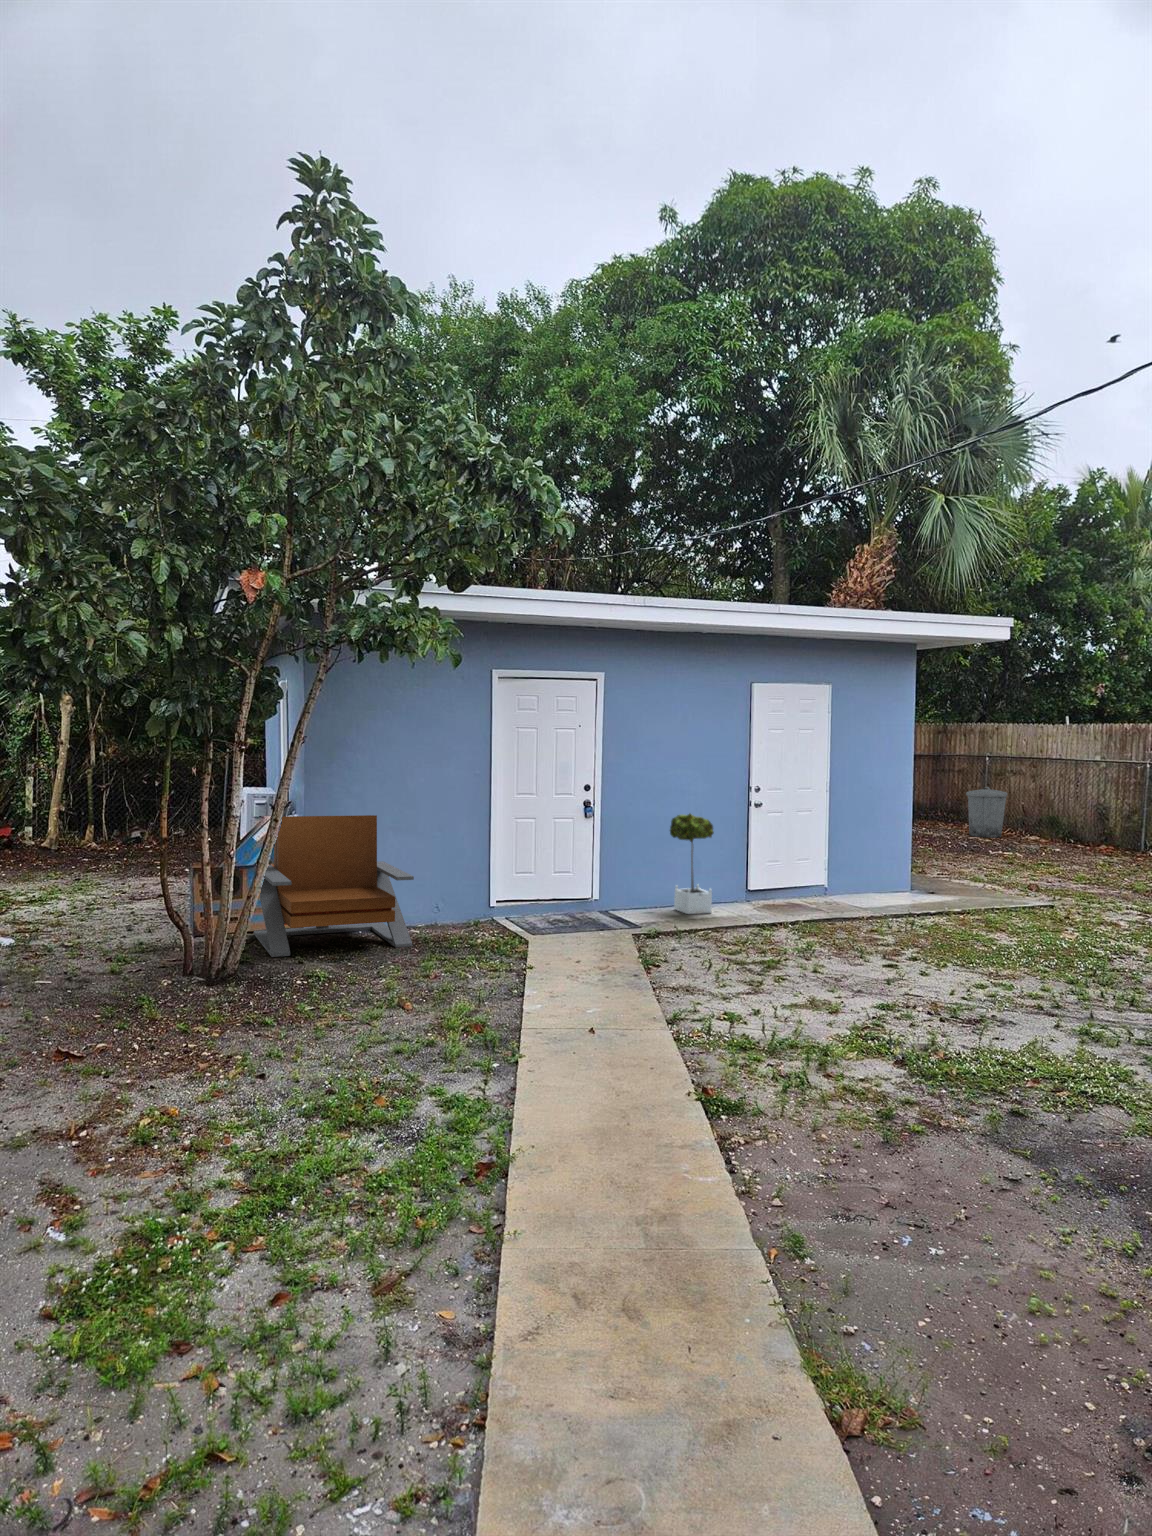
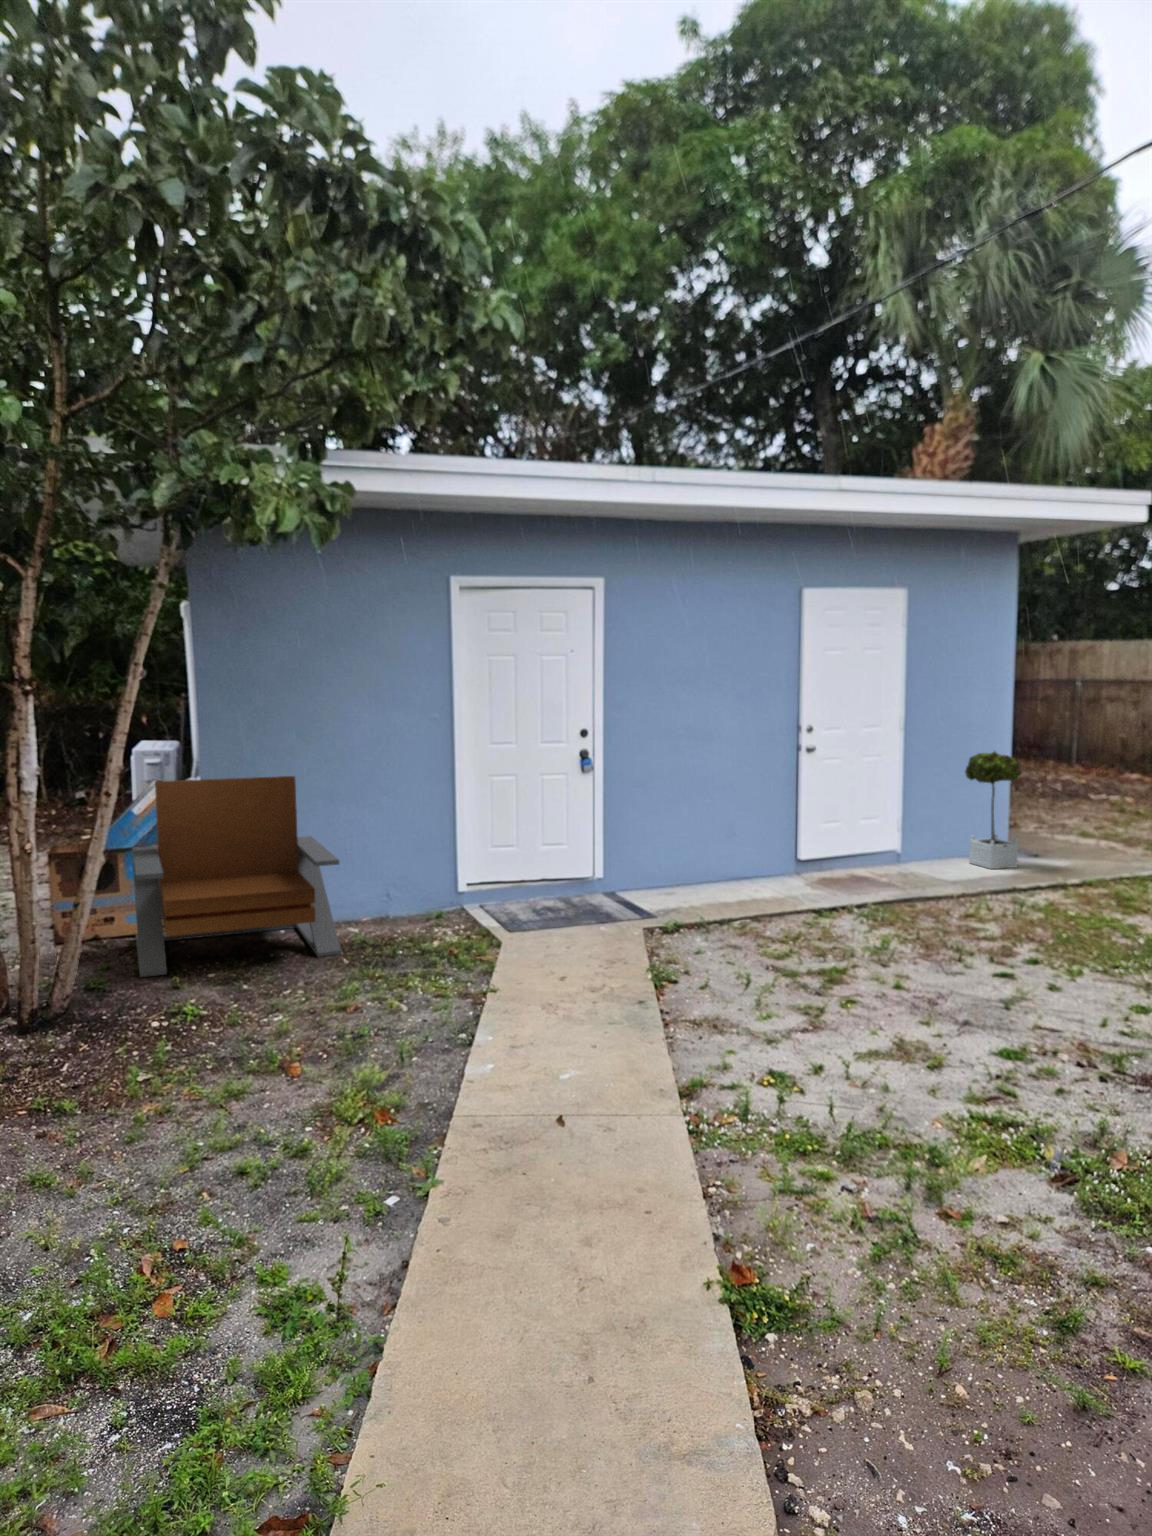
trash can: present [966,787,1007,838] -> none [1054,718,1104,777]
potted tree: present [670,814,714,914] -> present [965,752,1021,869]

